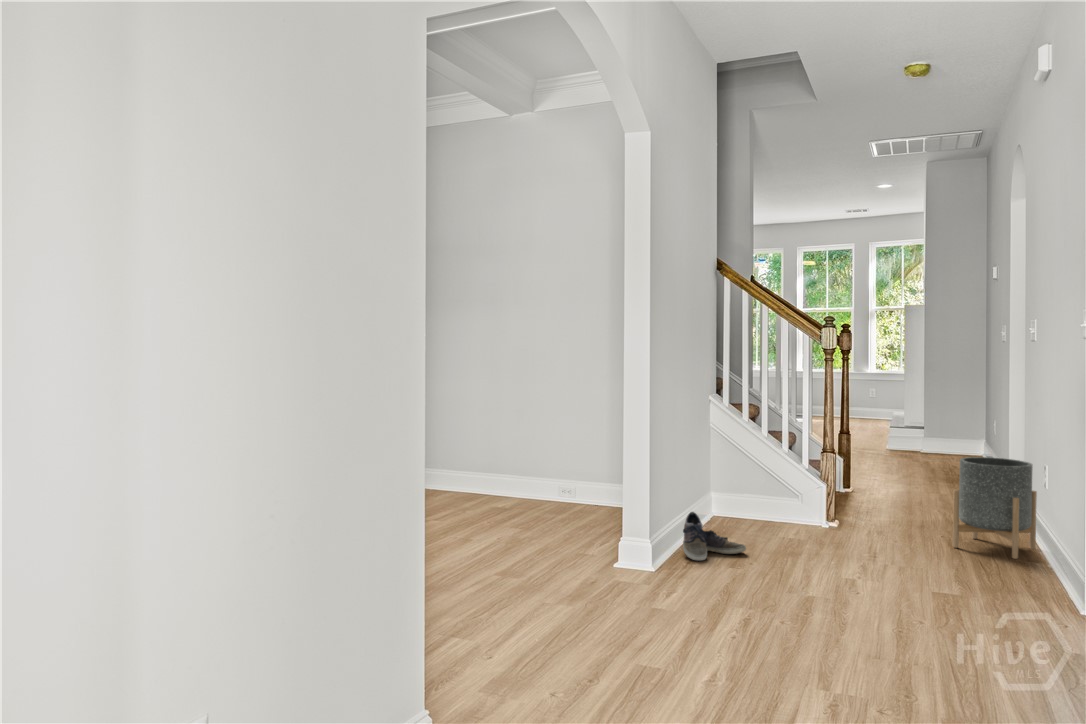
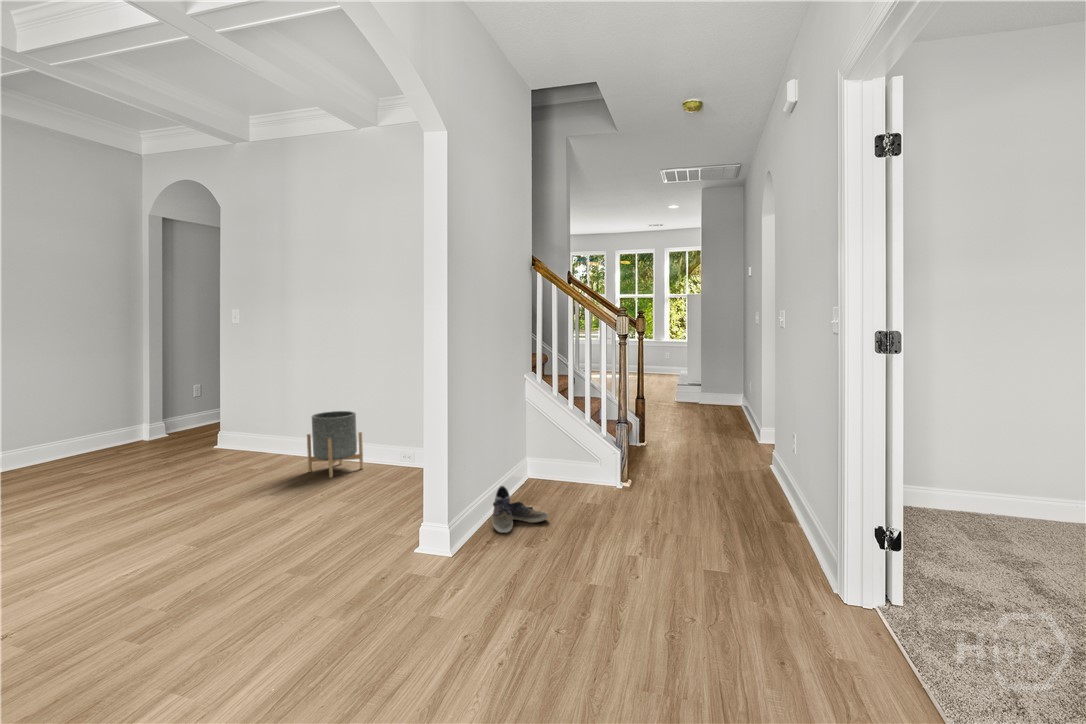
planter: present [953,457,1037,559] -> present [307,411,363,478]

